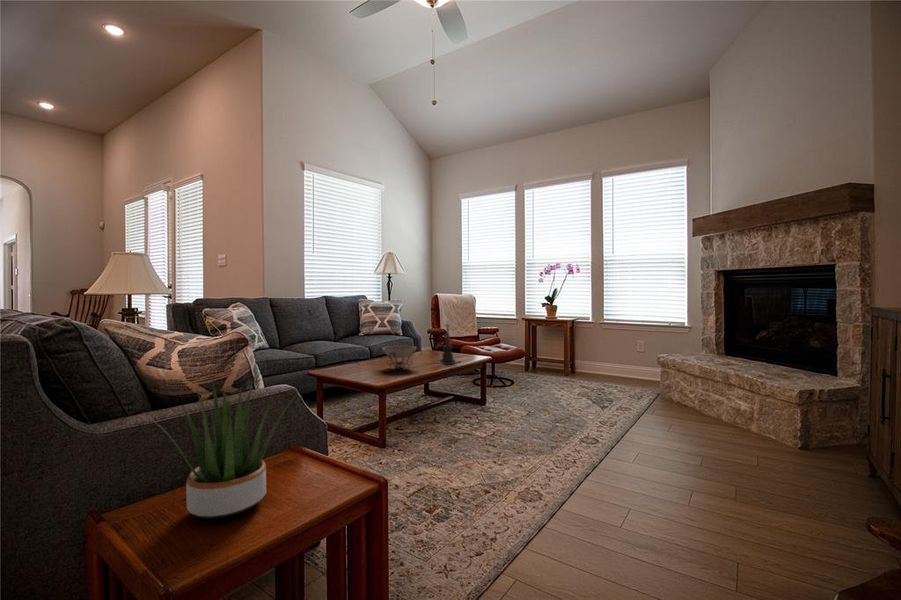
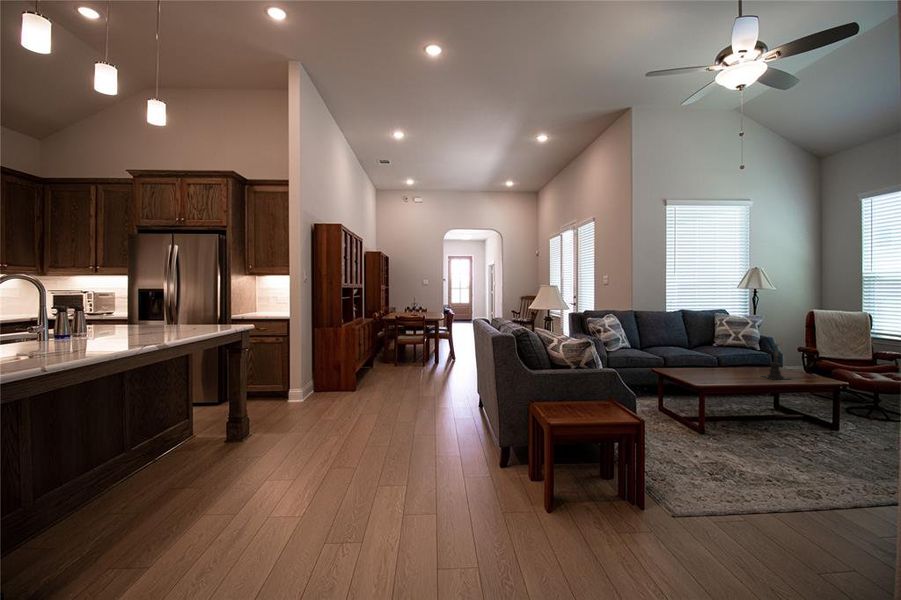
decorative bowl: present [381,346,417,369] -> none [702,357,740,376]
potted plant: present [157,381,293,519] -> none [549,359,600,407]

